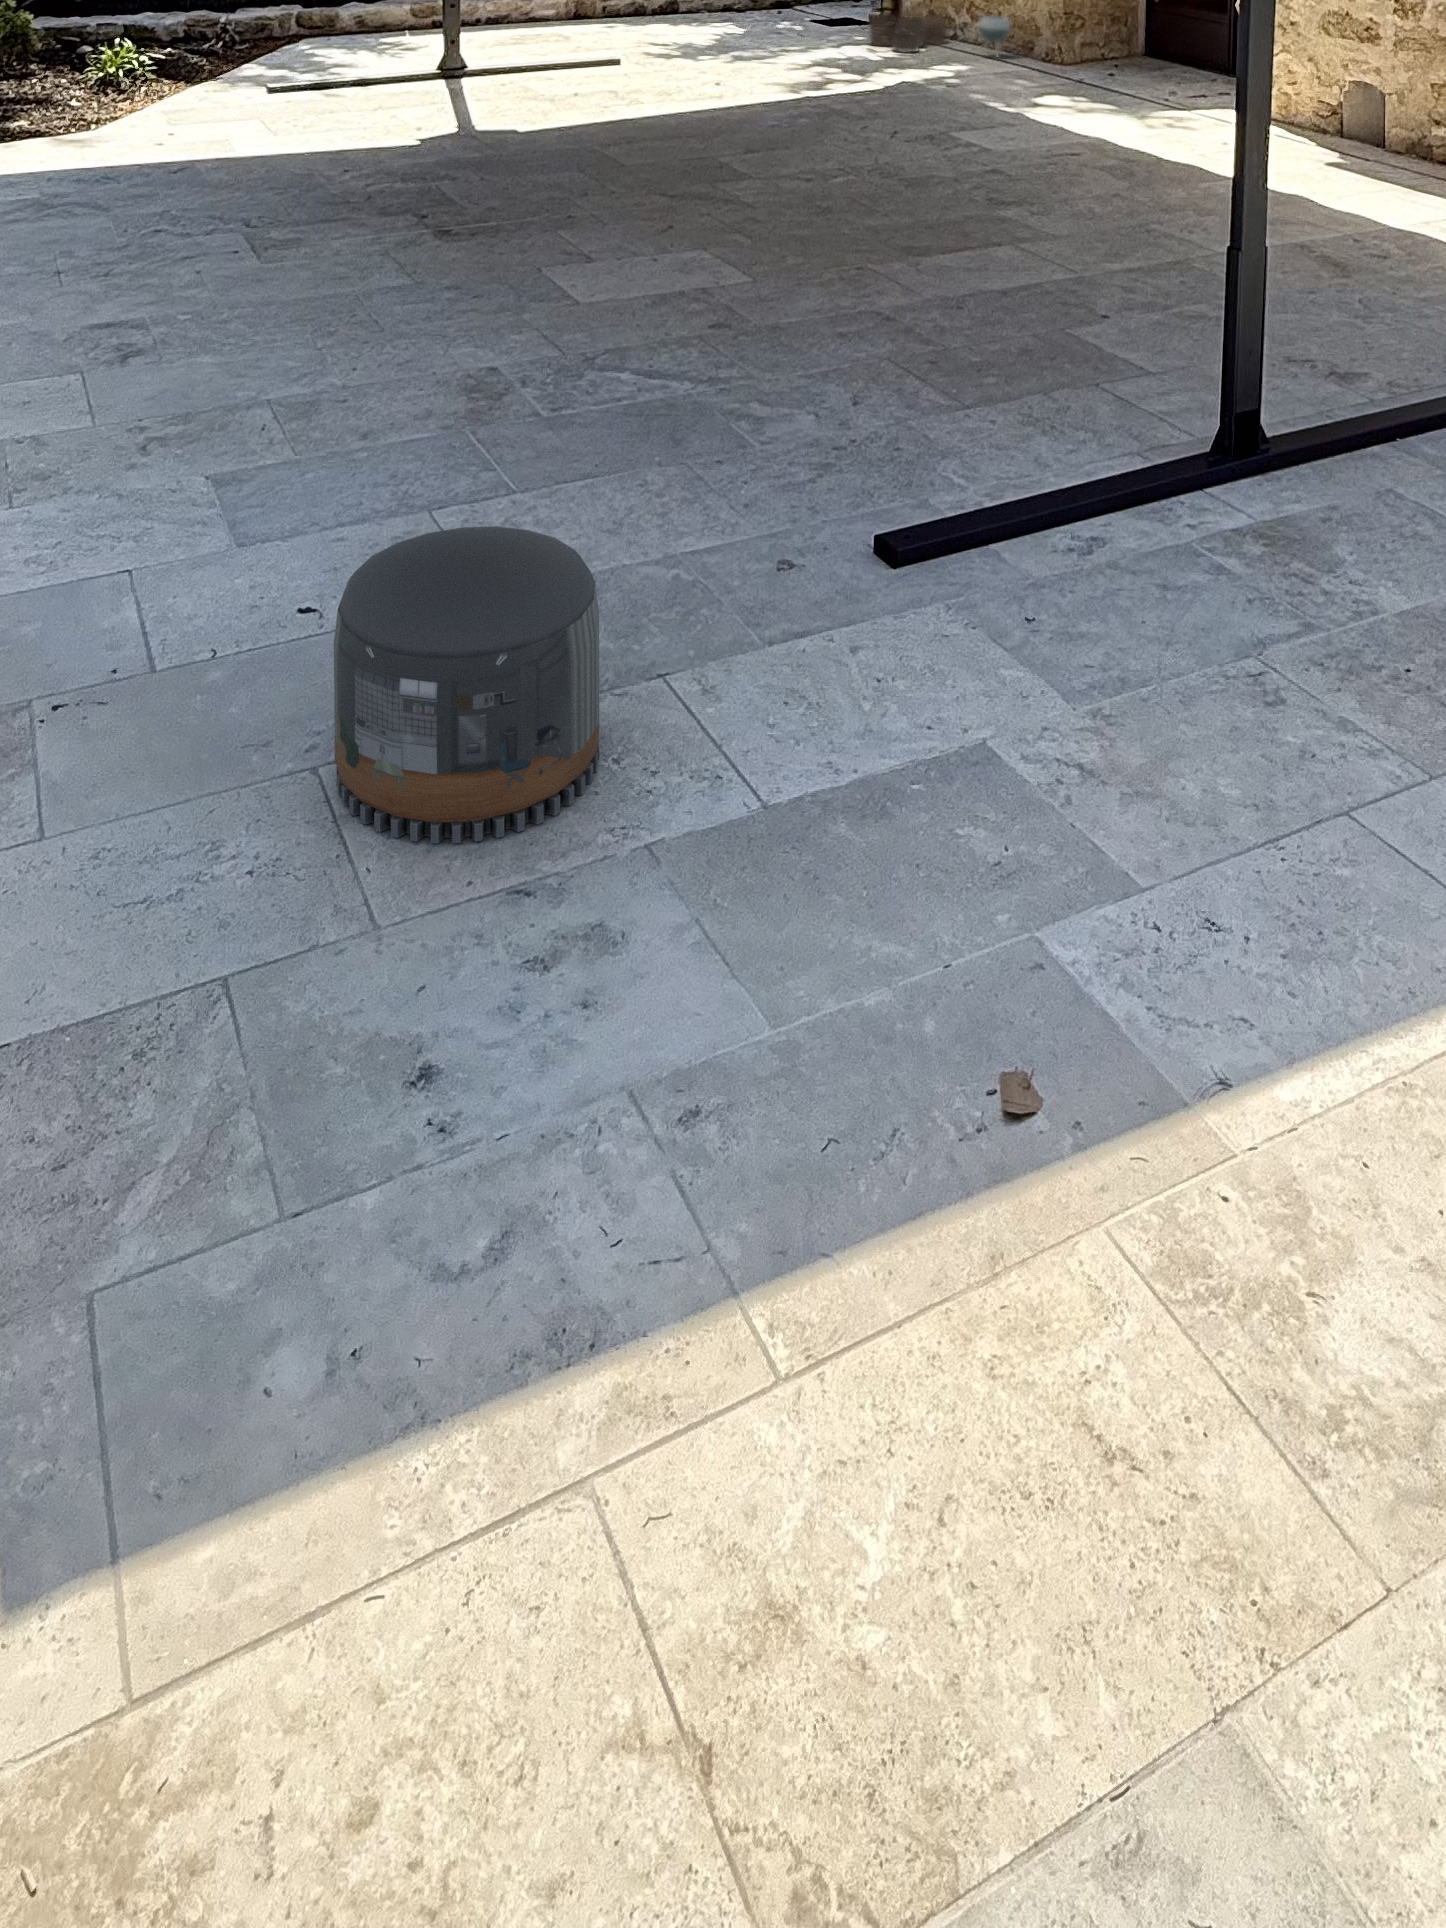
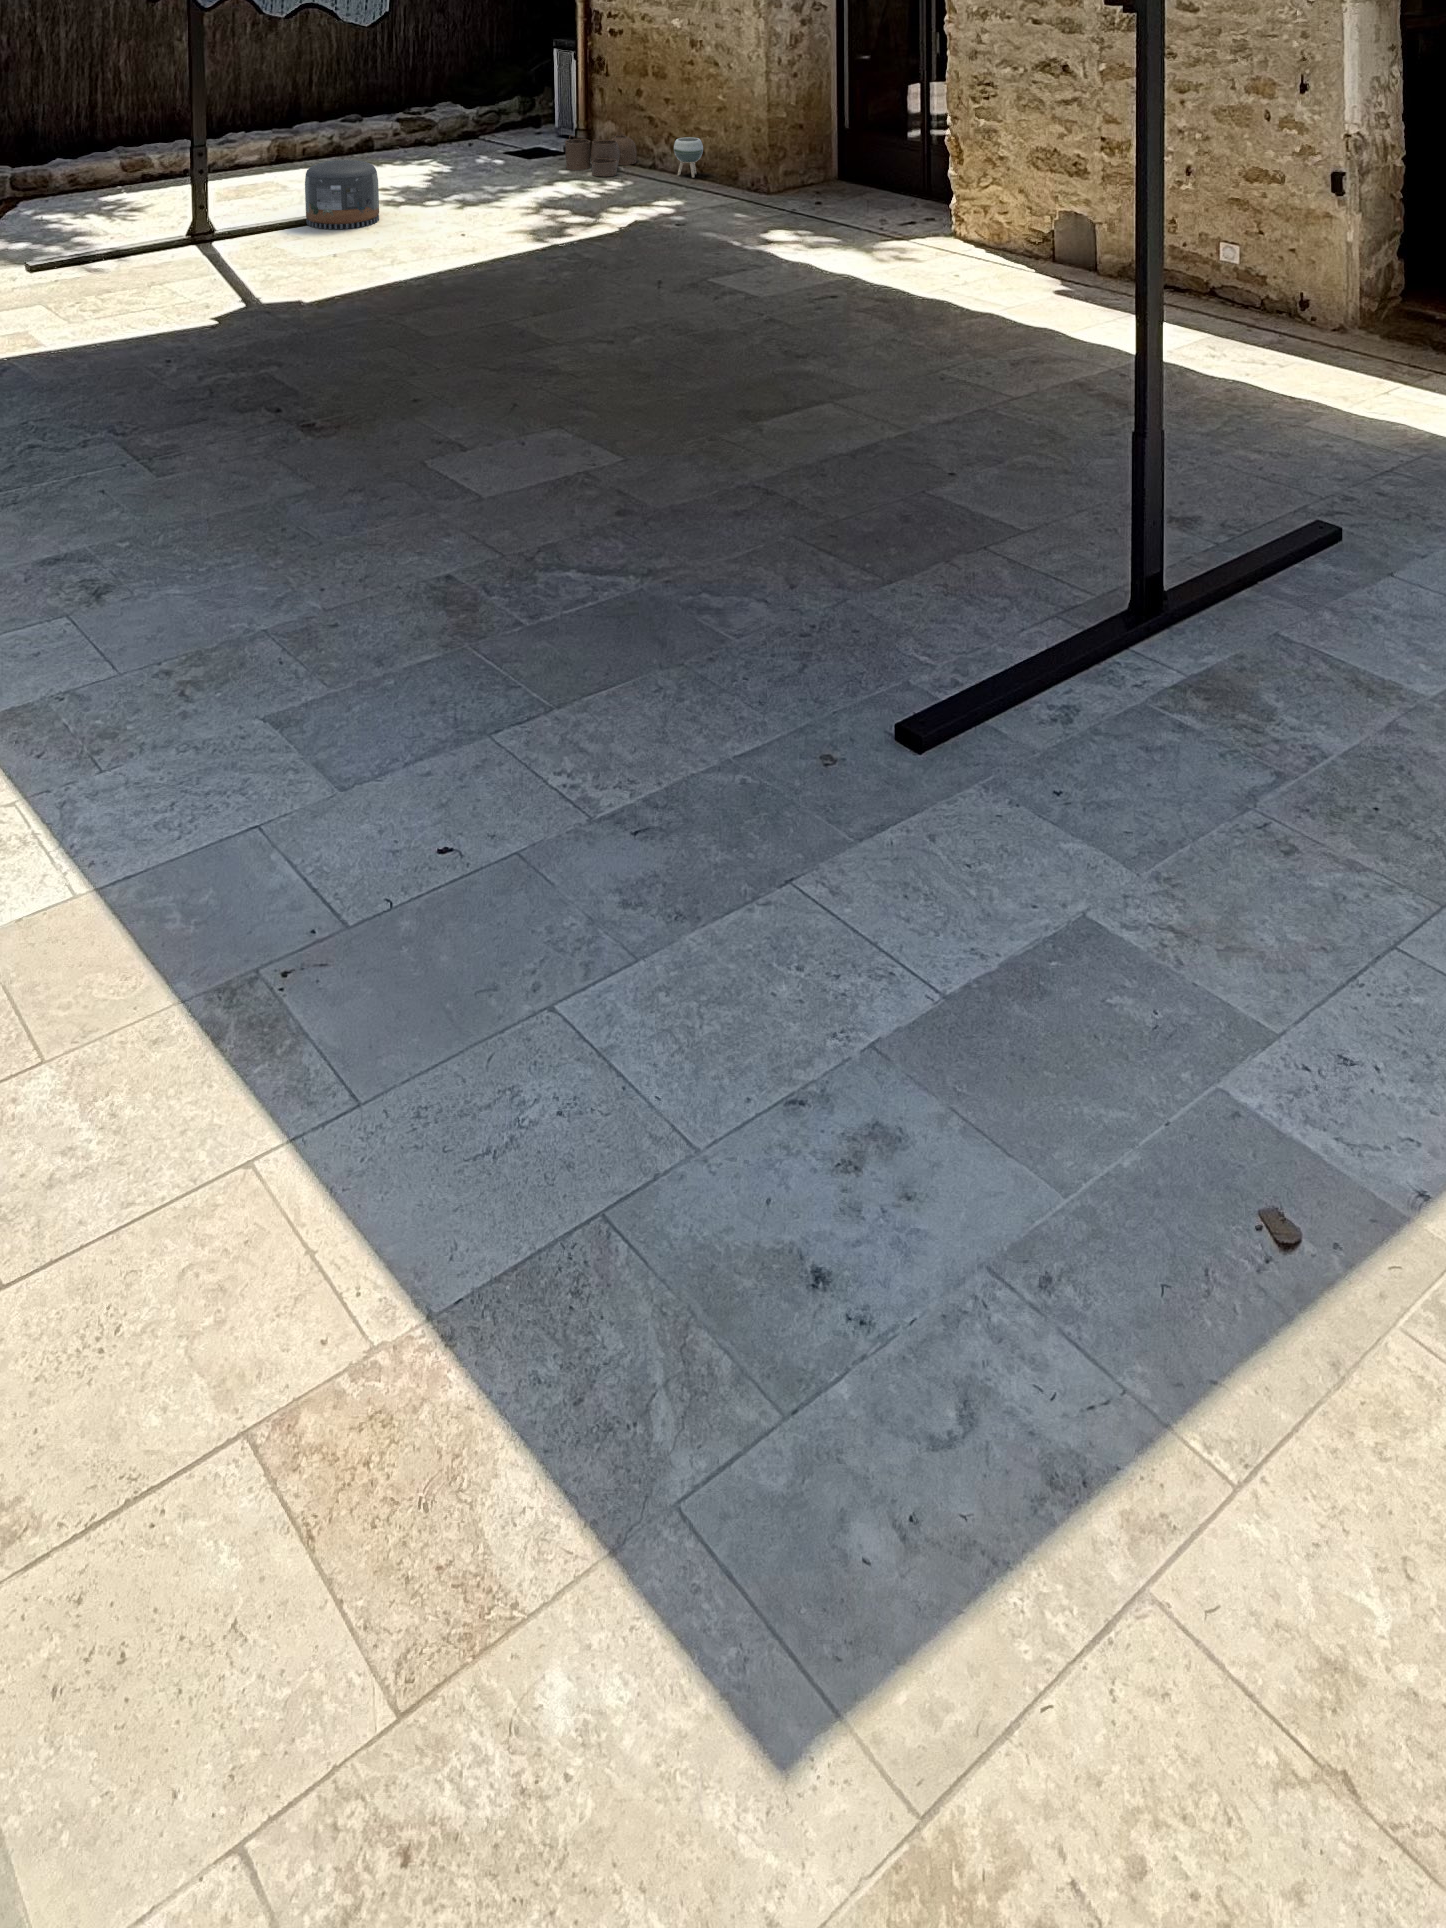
pouf: present [334,526,599,843] -> present [305,160,379,229]

